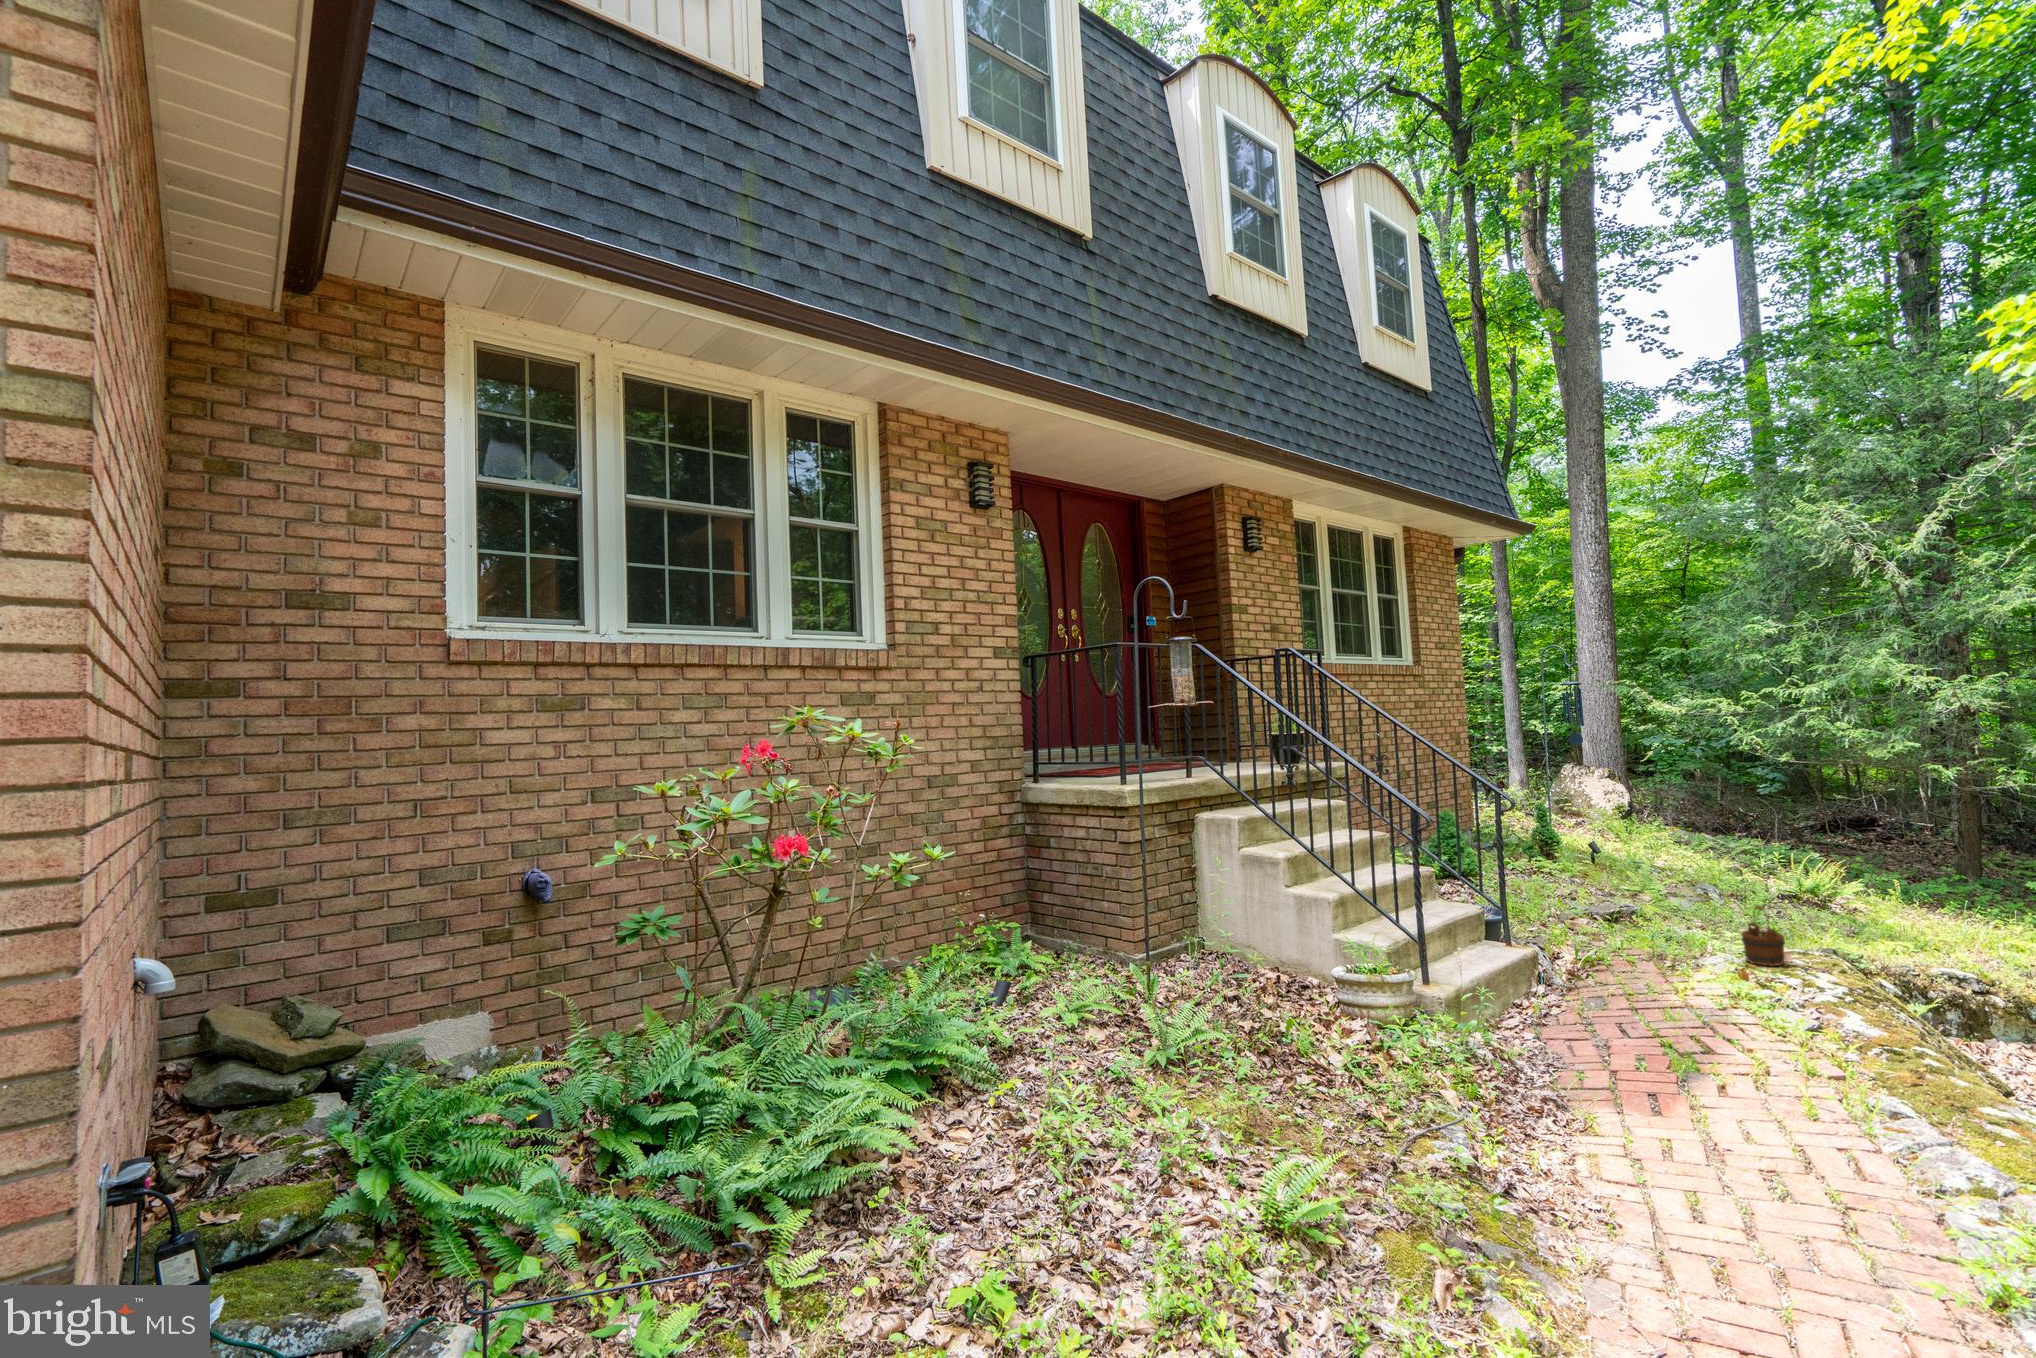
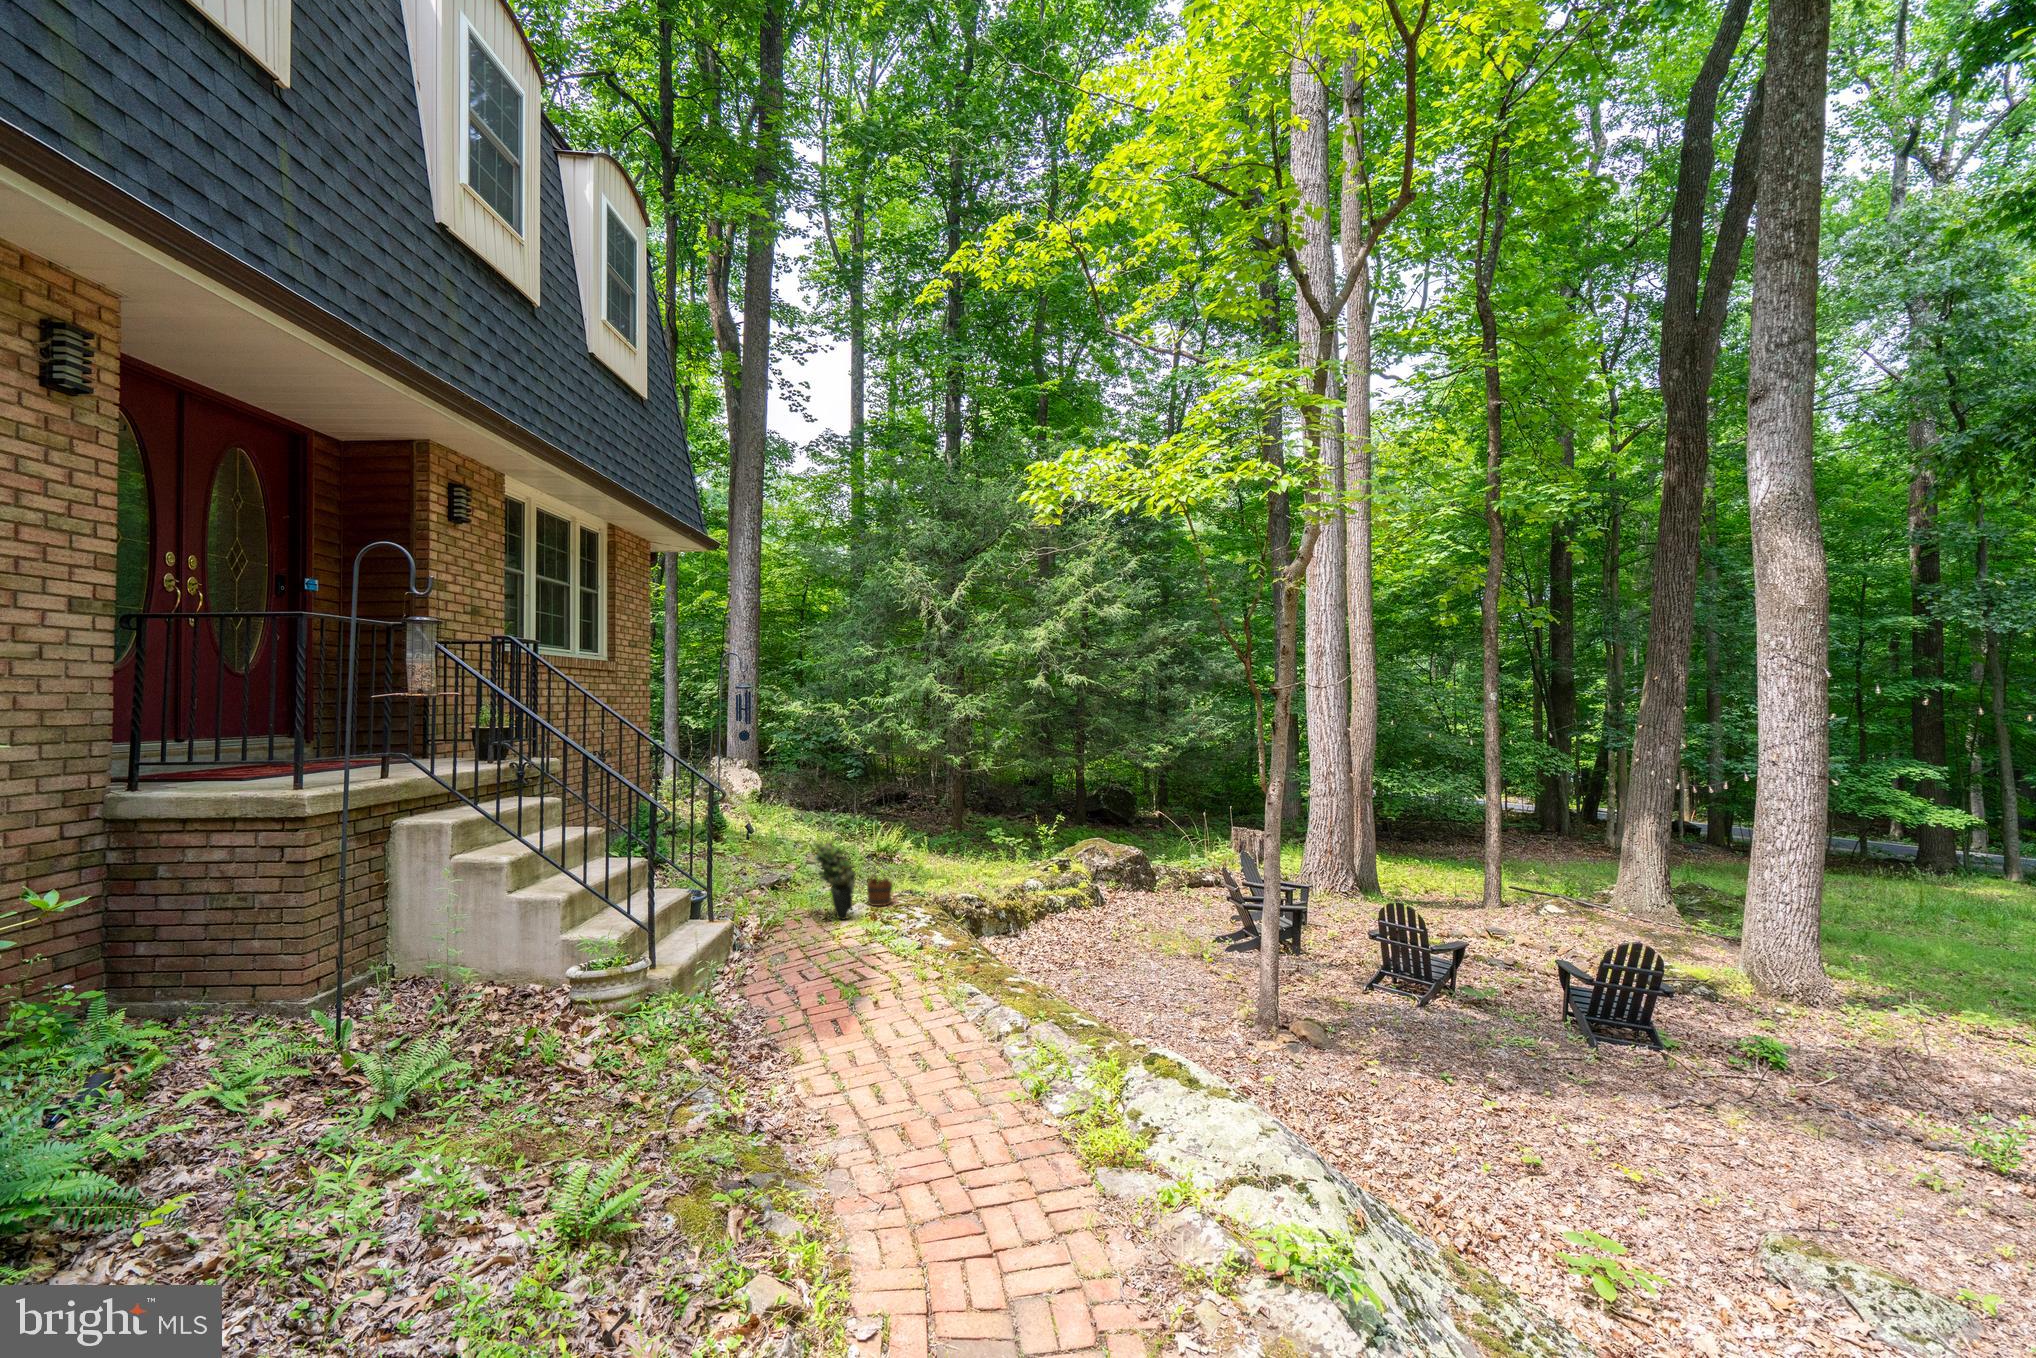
potted plant: none [1648,869,1720,975] -> present [813,841,856,920]

